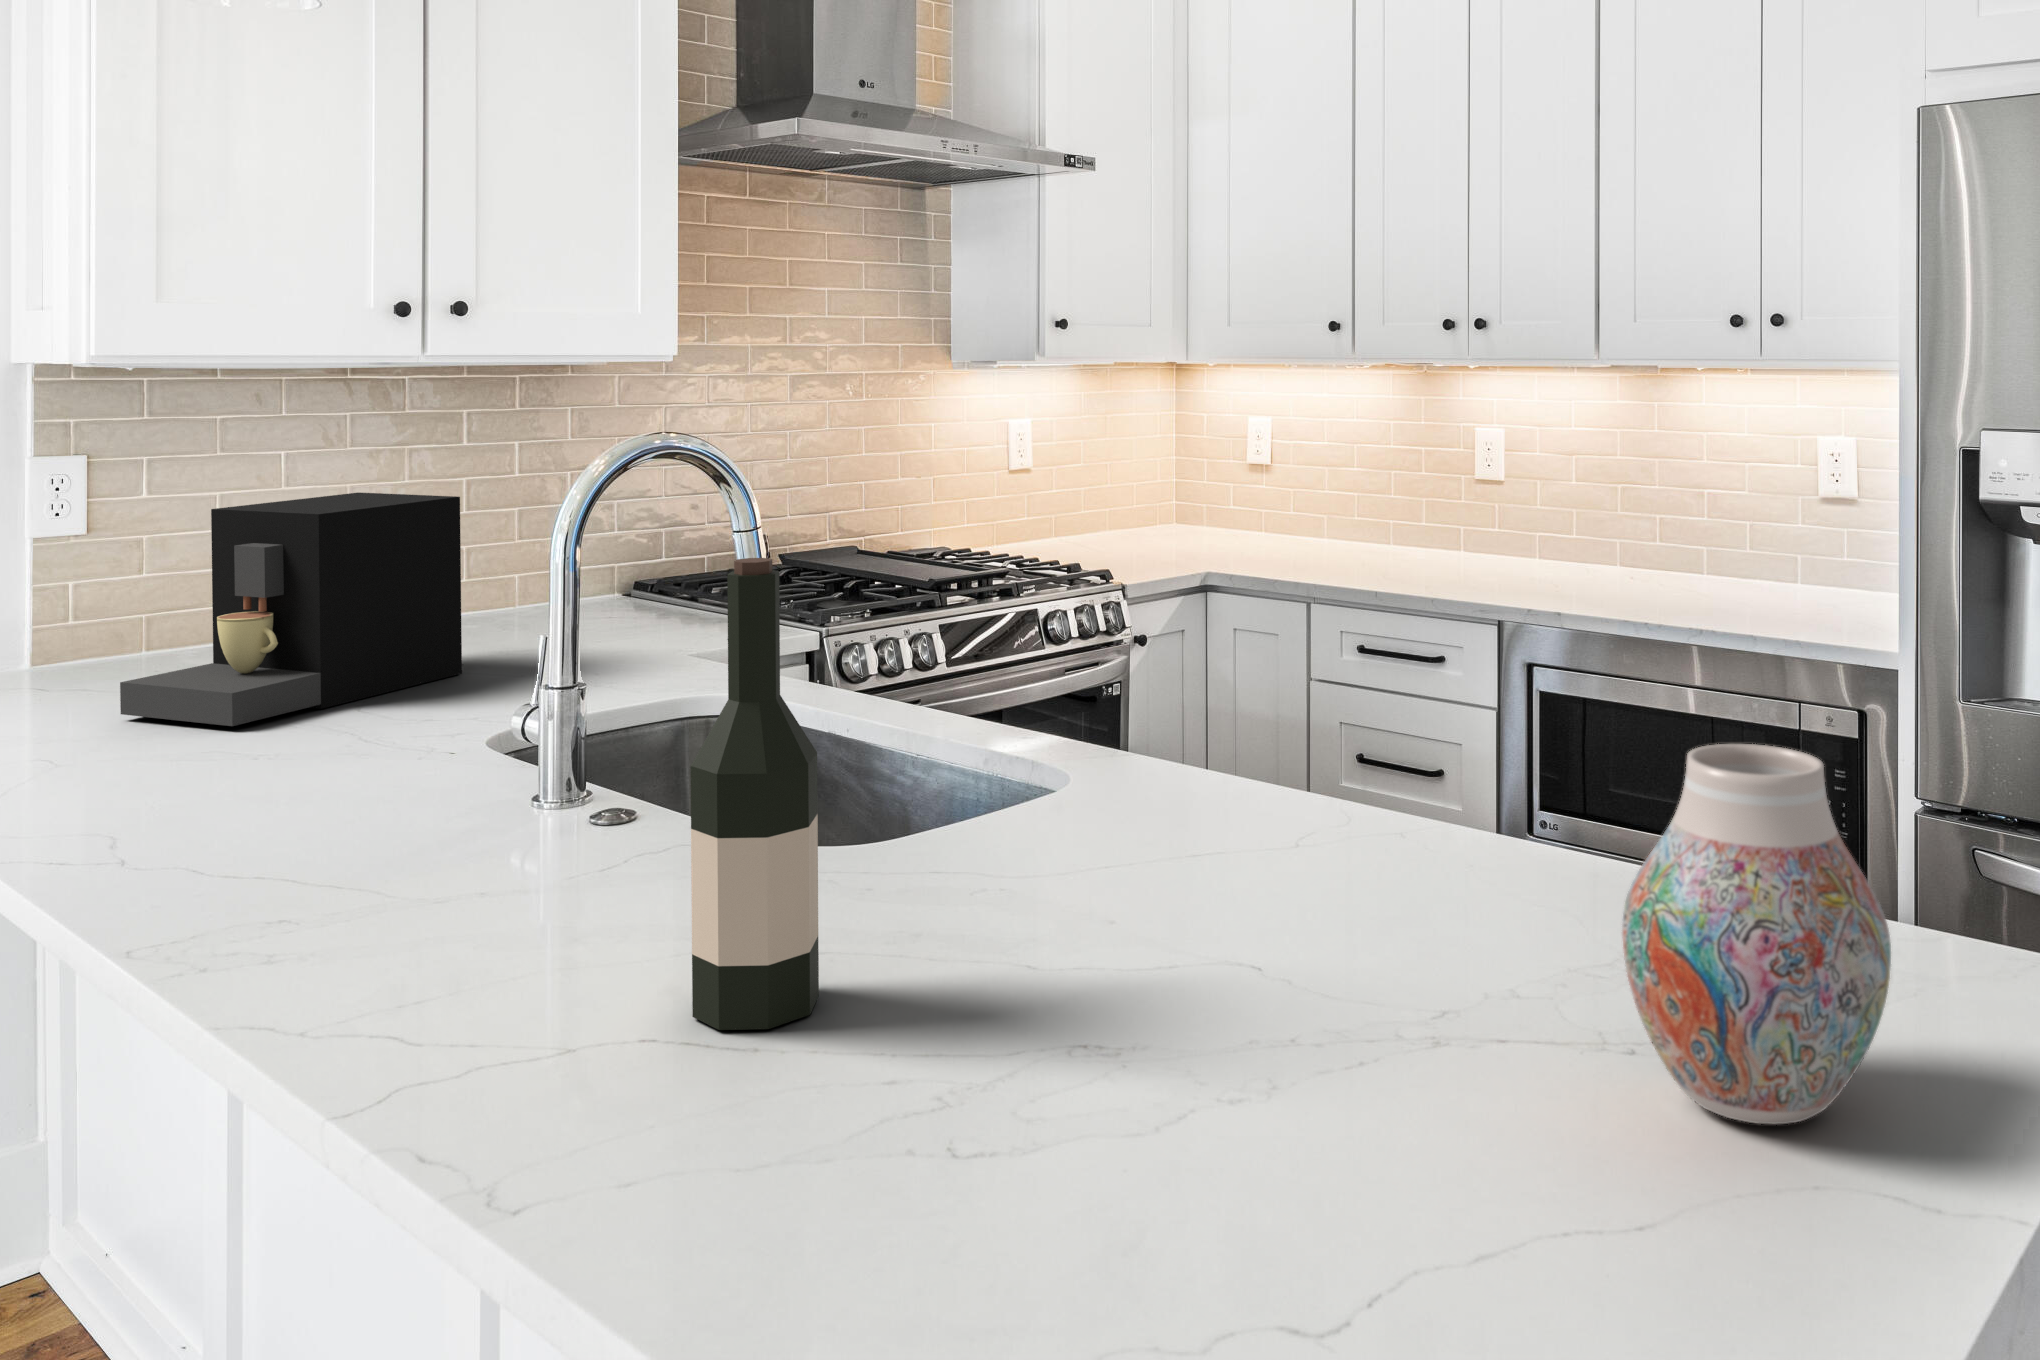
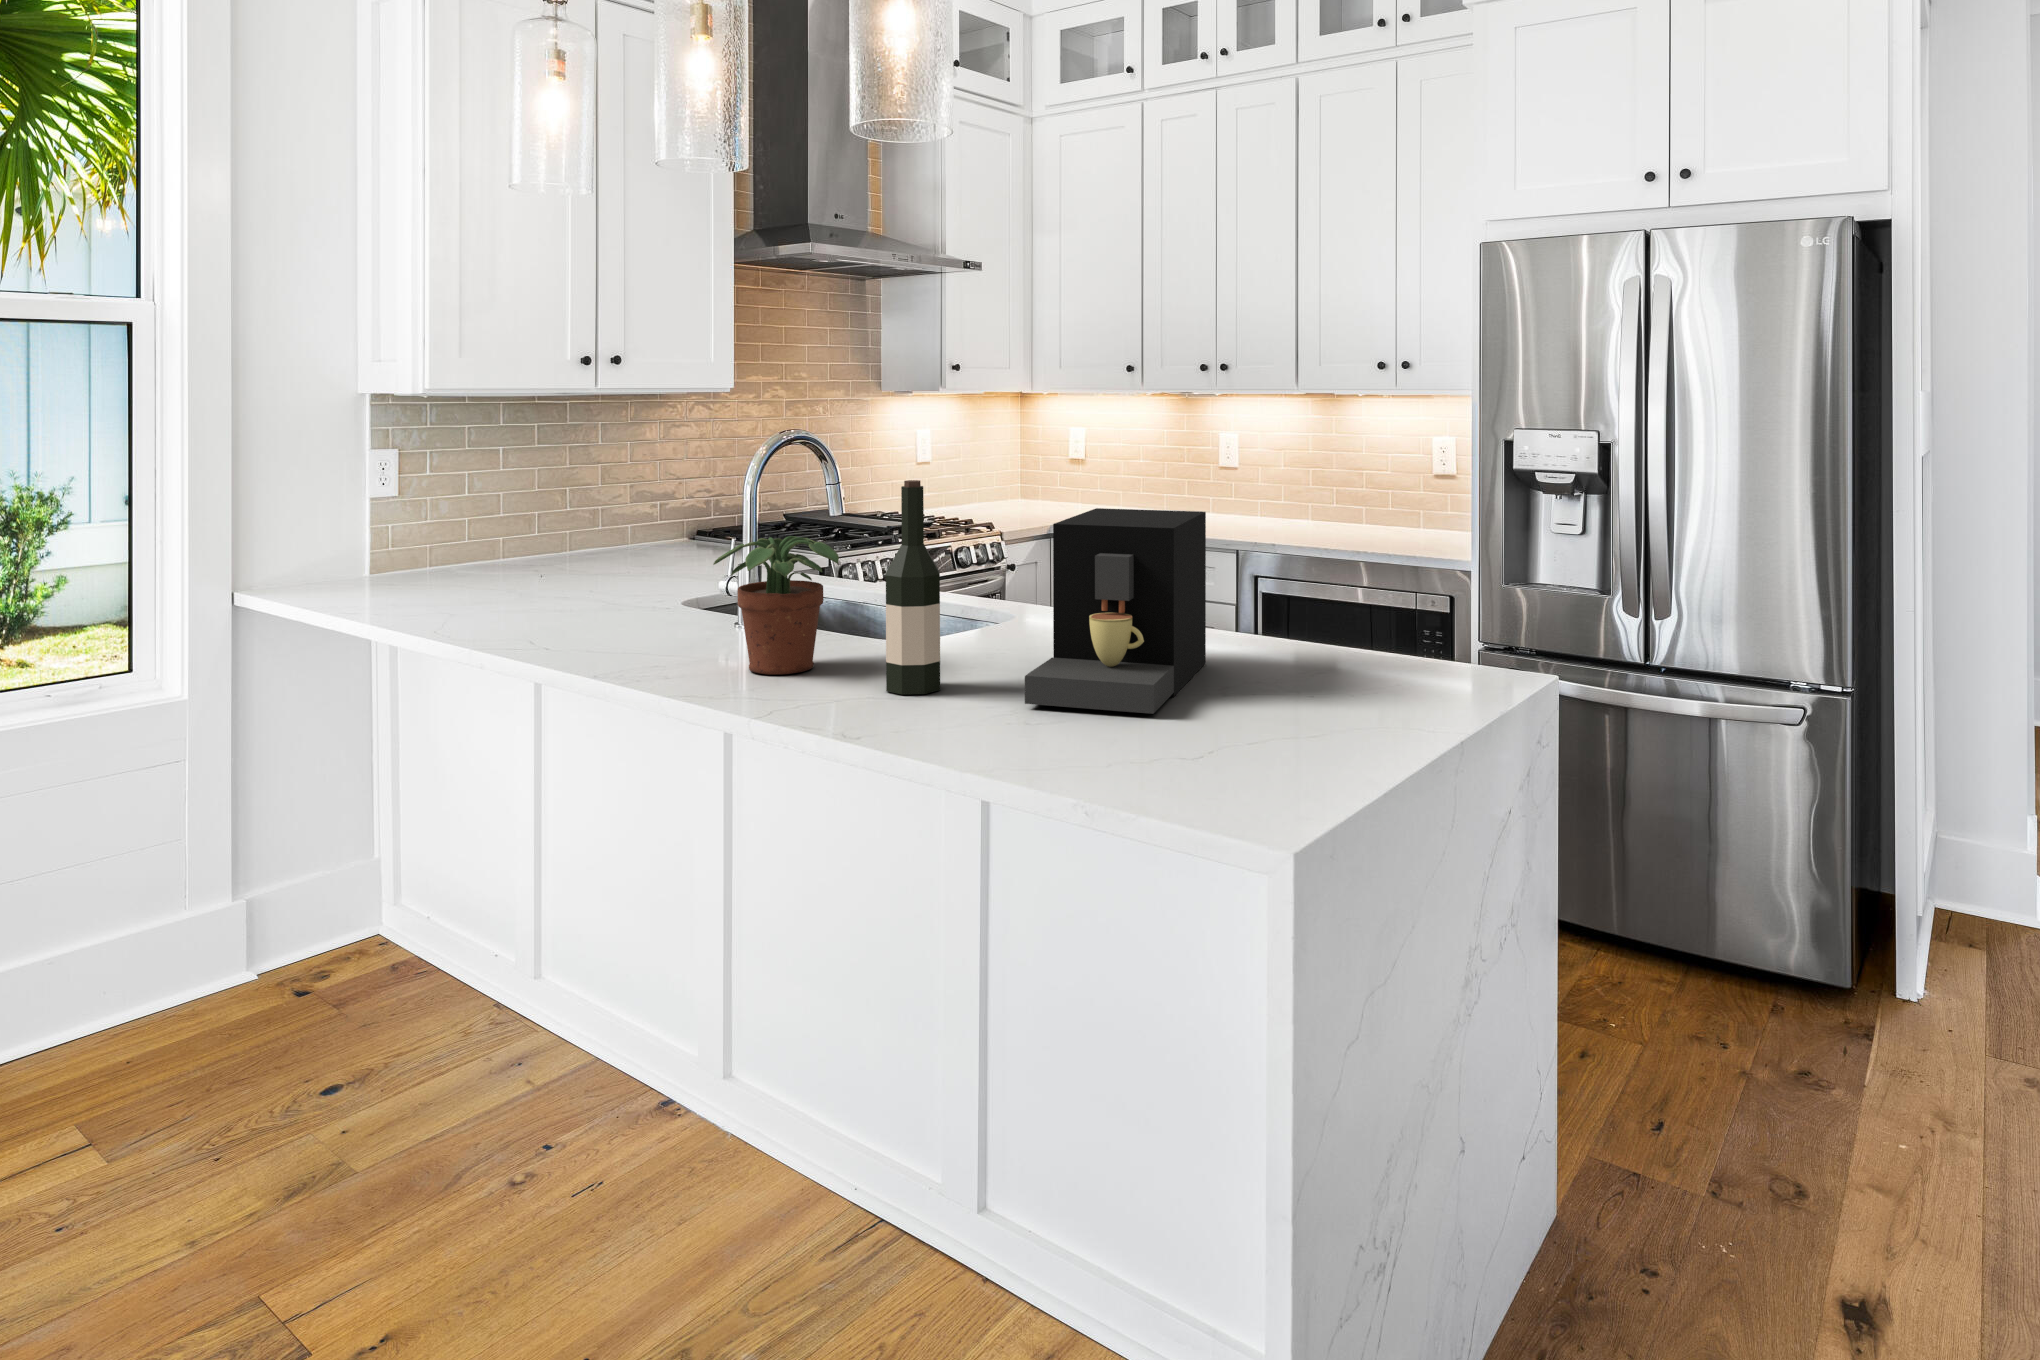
coffee maker: present [120,493,462,726] -> present [1025,508,1206,714]
potted plant: none [375,656,651,953] -> present [713,536,839,674]
vase: present [1622,744,1891,1124] -> none [1312,555,1425,711]

